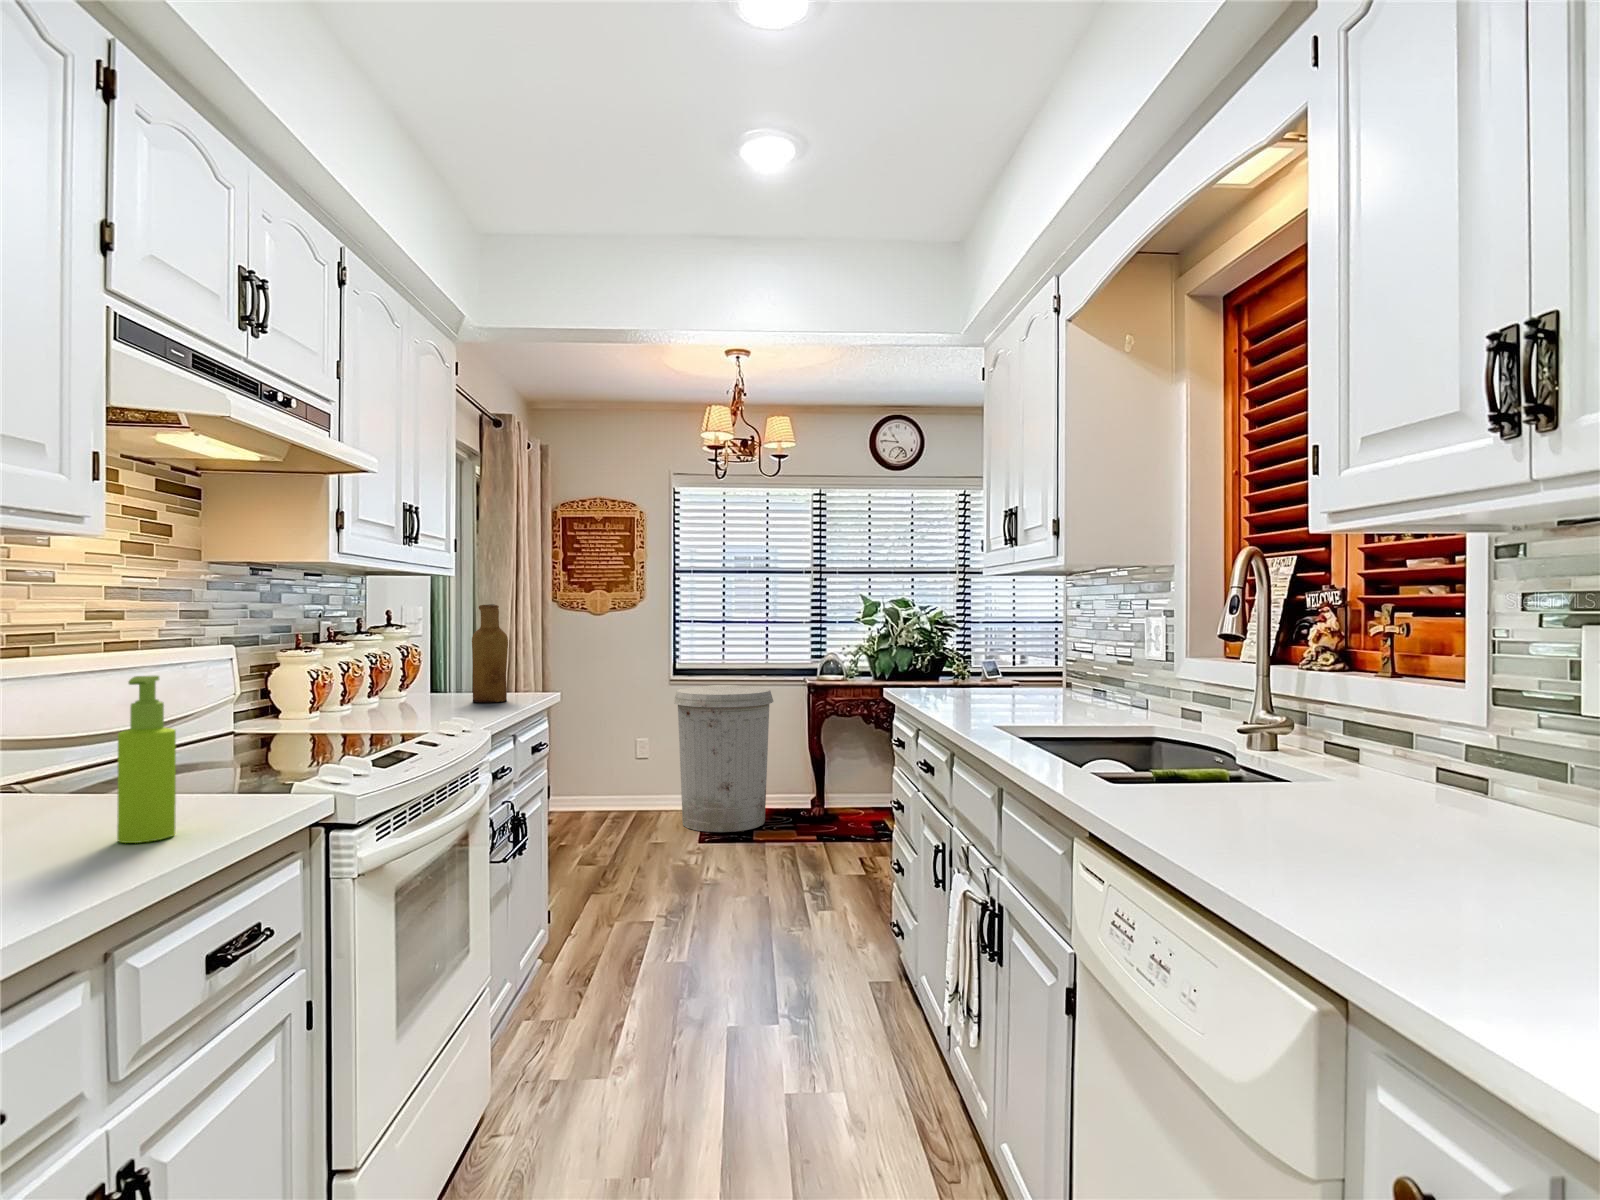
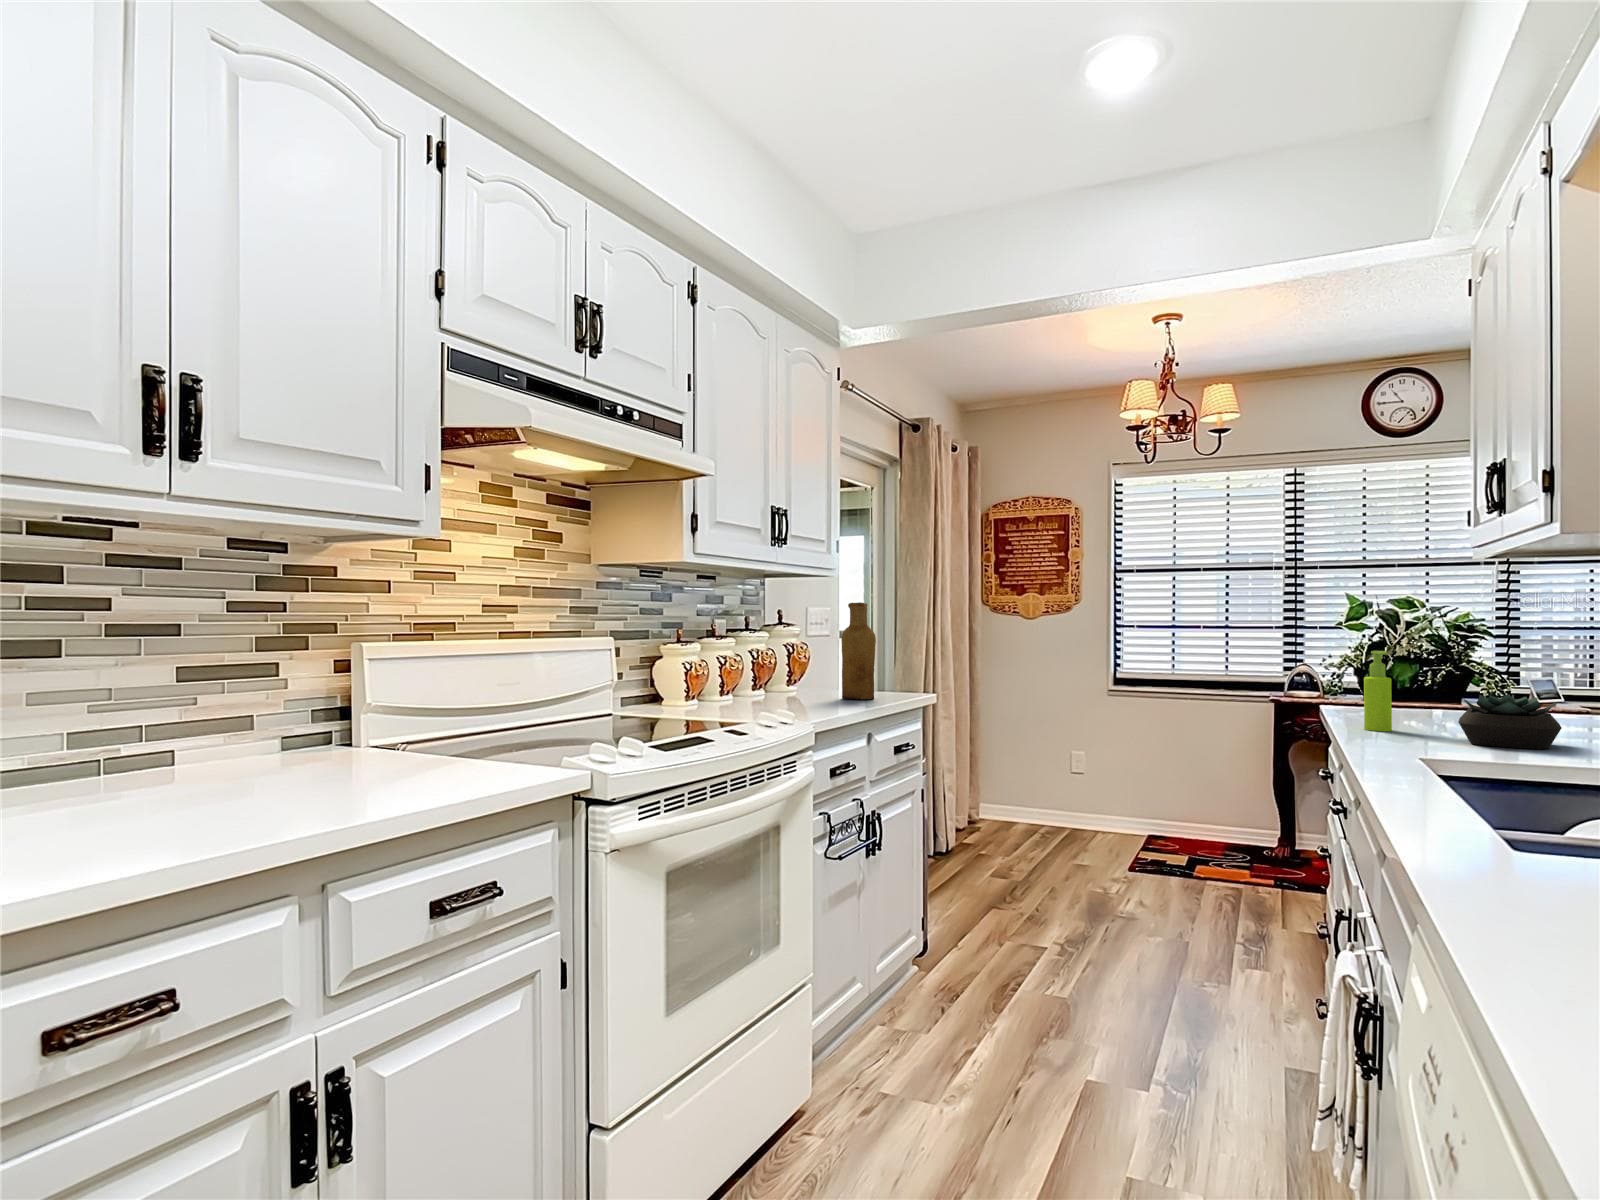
succulent plant: none [984,672,1047,711] -> present [1458,694,1562,749]
soap dispenser: present [117,676,176,843] -> present [1364,651,1392,731]
trash can: present [674,685,773,832] -> none [1107,698,1227,863]

